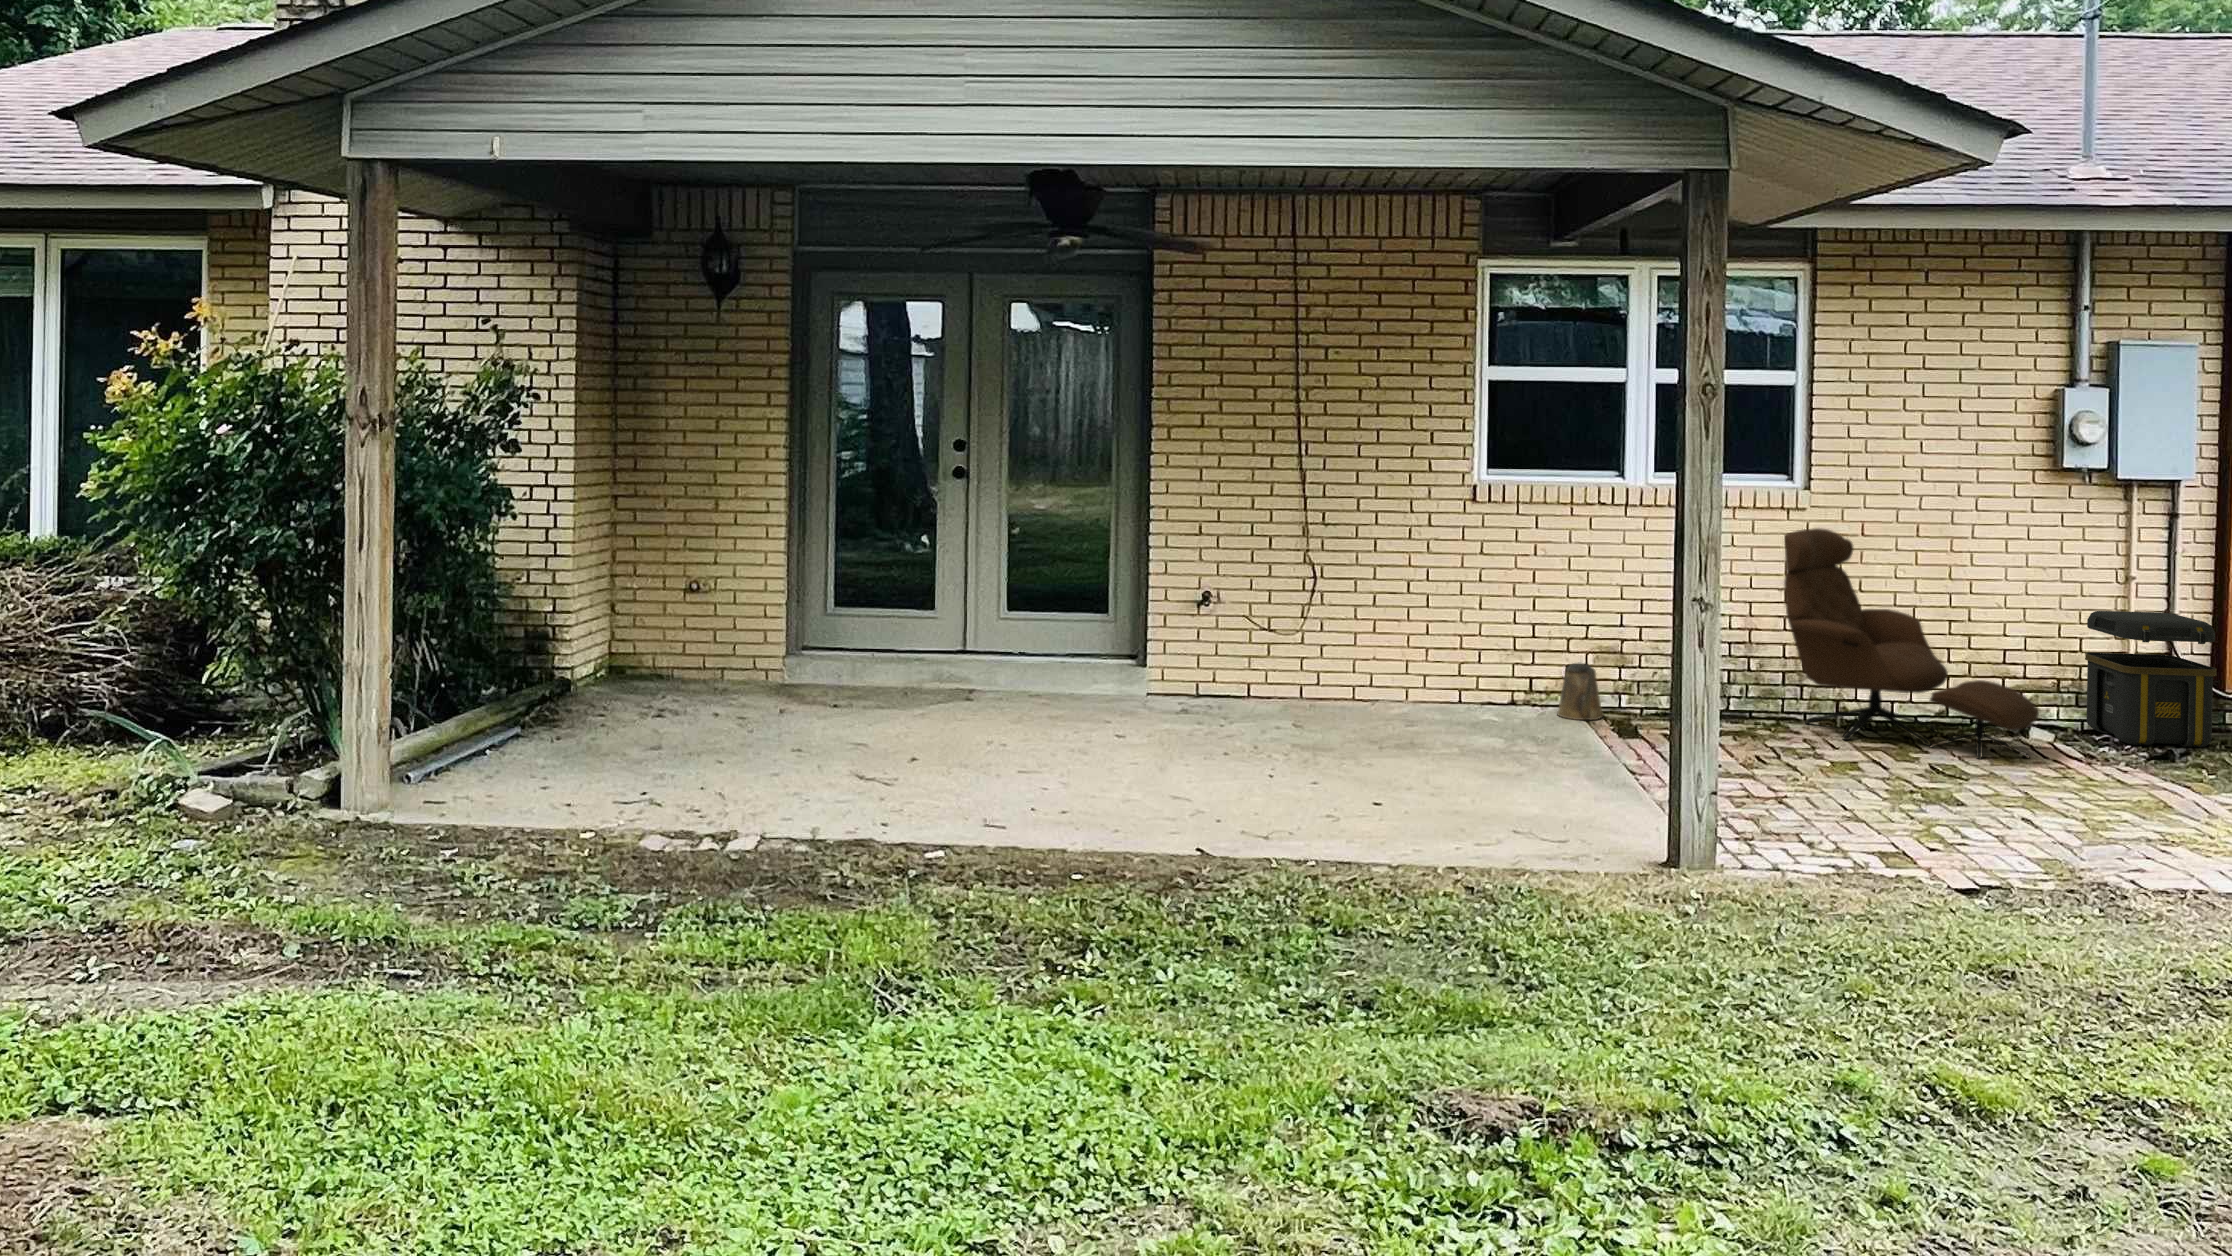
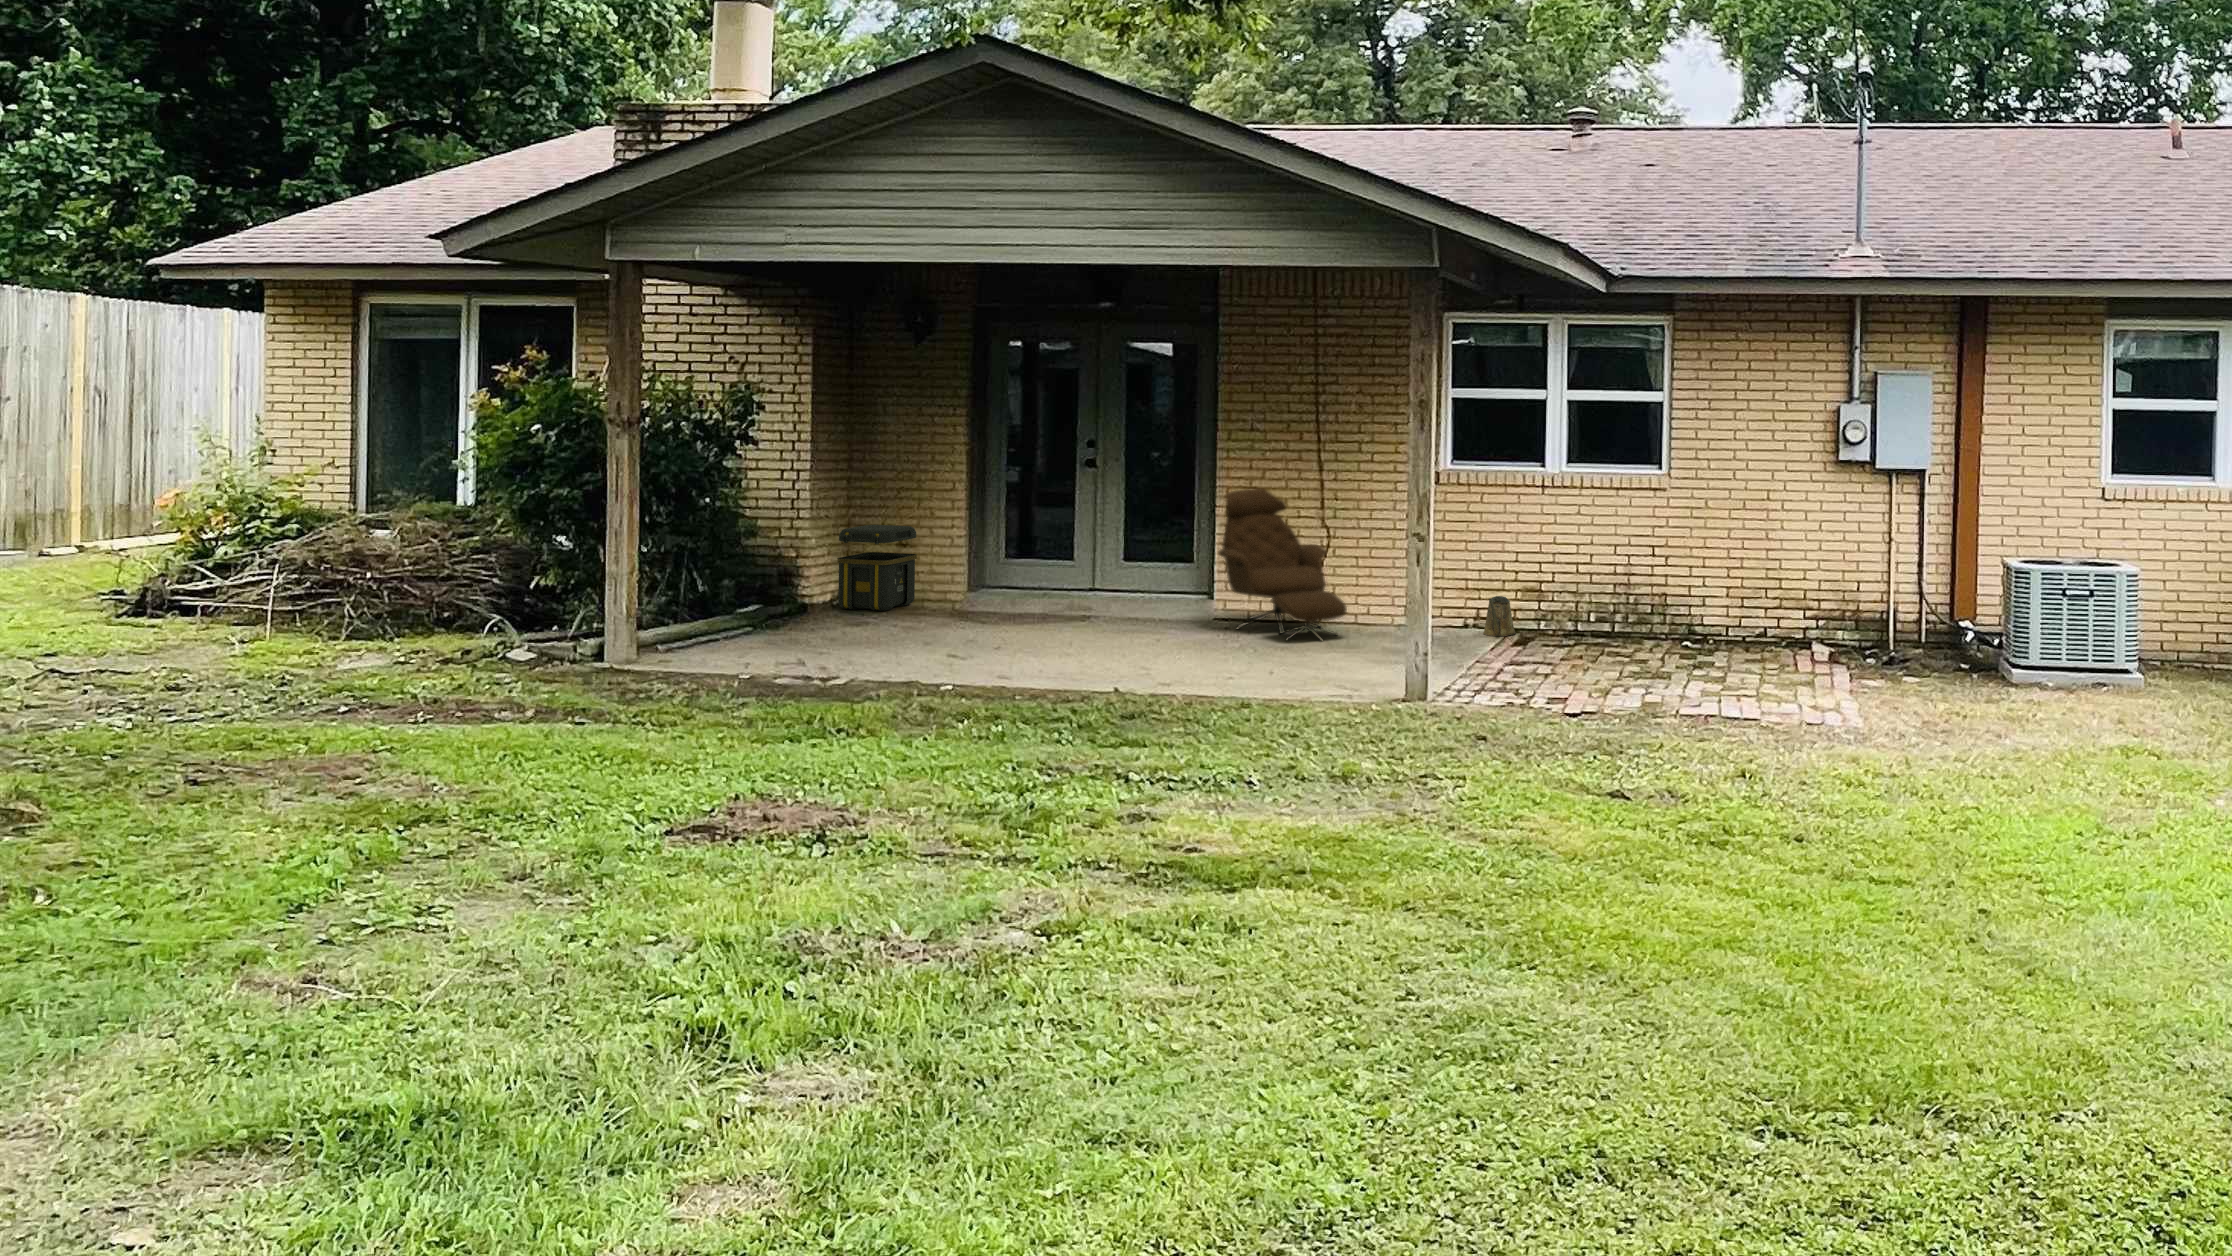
lounge chair: present [1784,528,2039,759] -> present [1219,488,1347,640]
toolbox: present [2085,611,2217,747] -> present [837,525,917,611]

